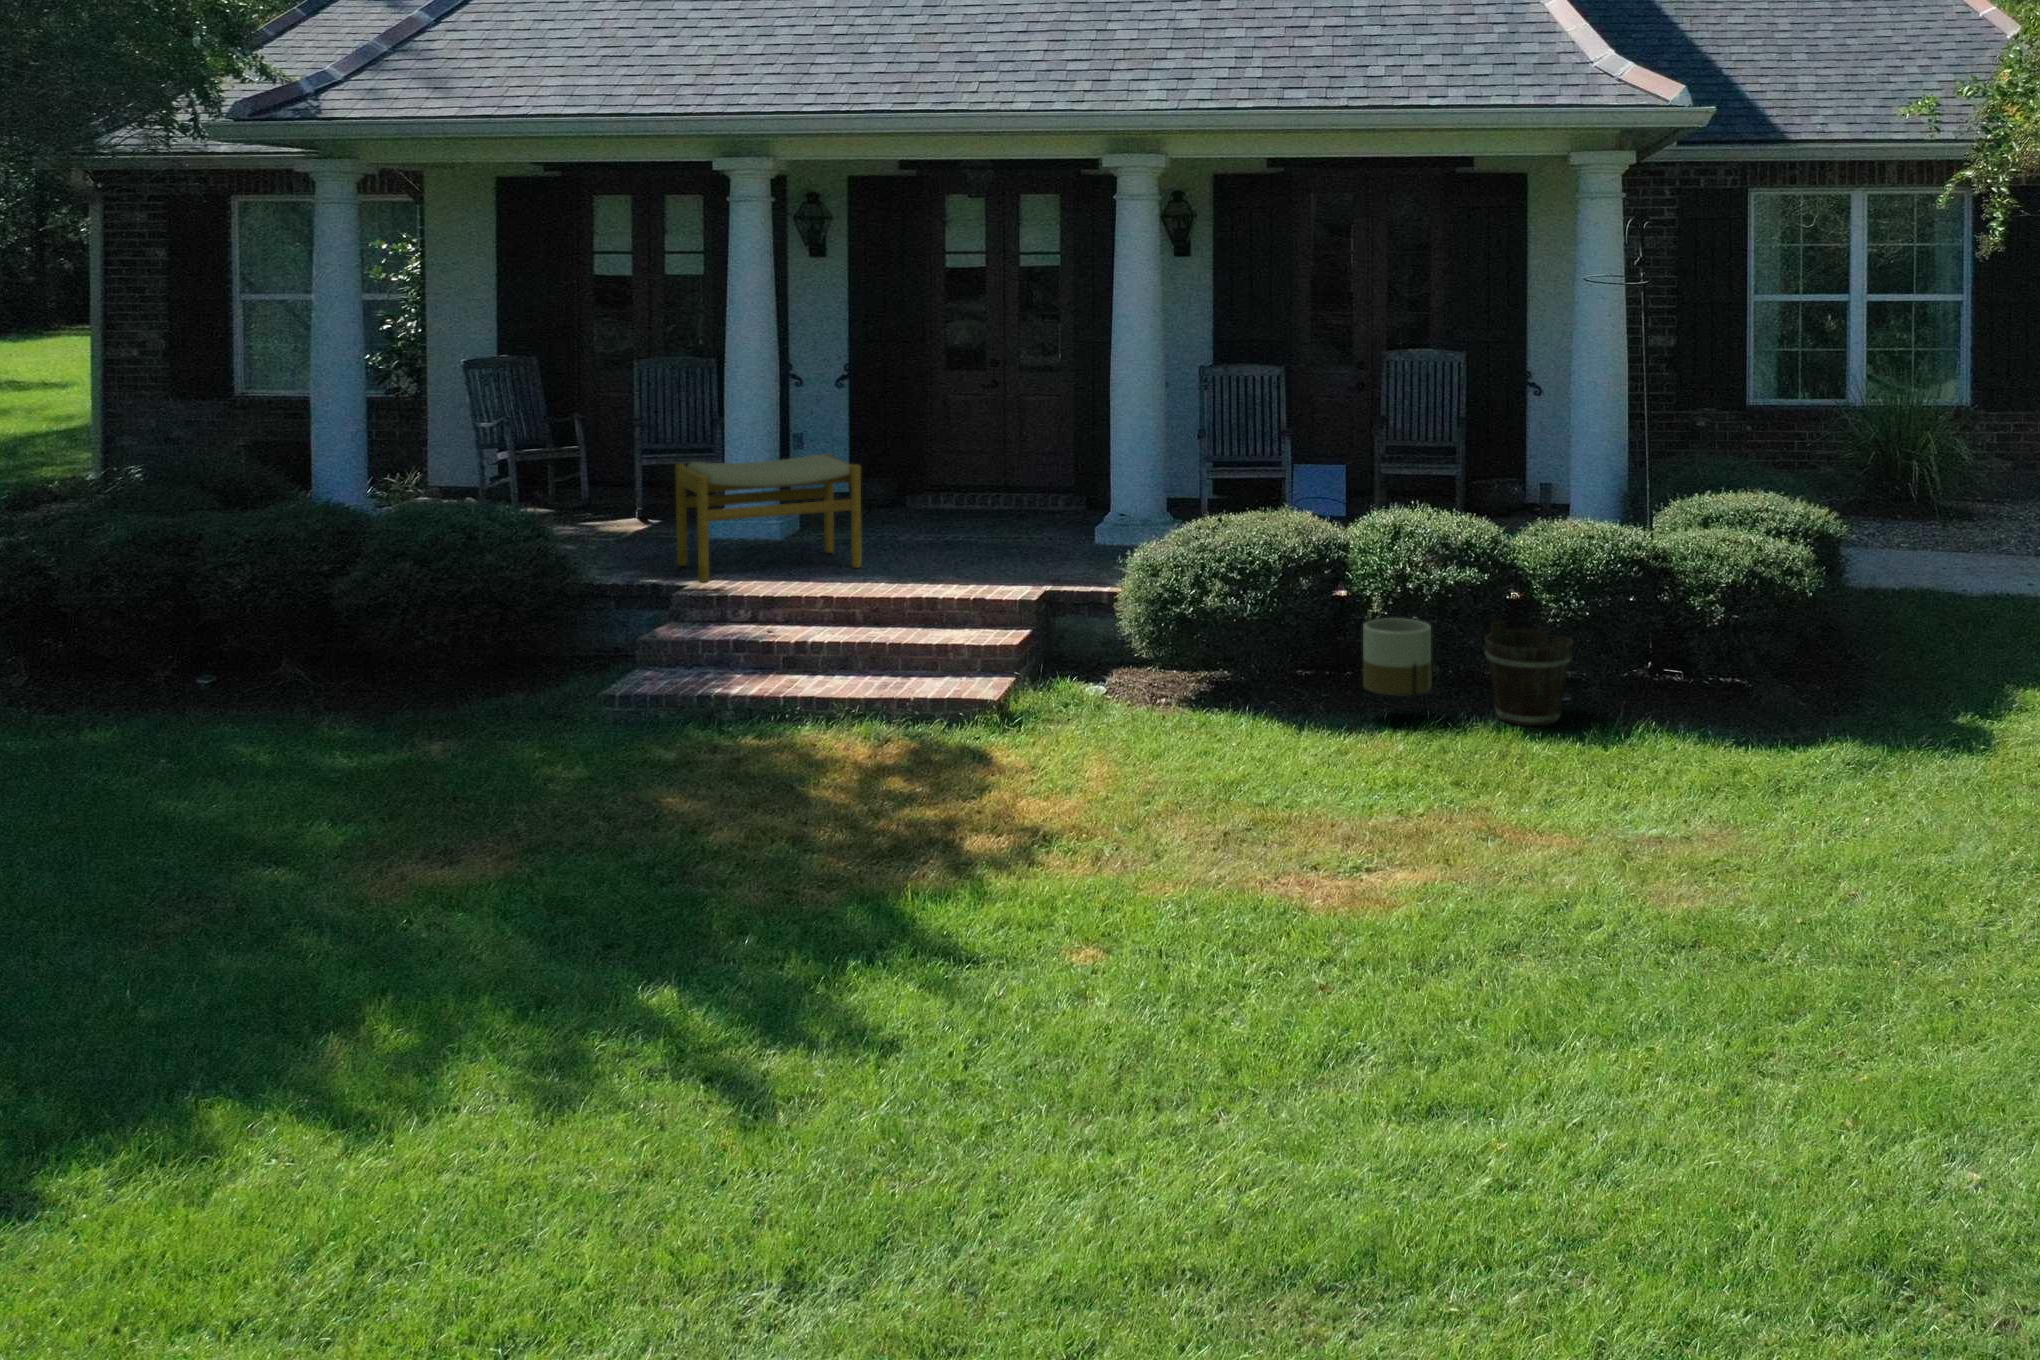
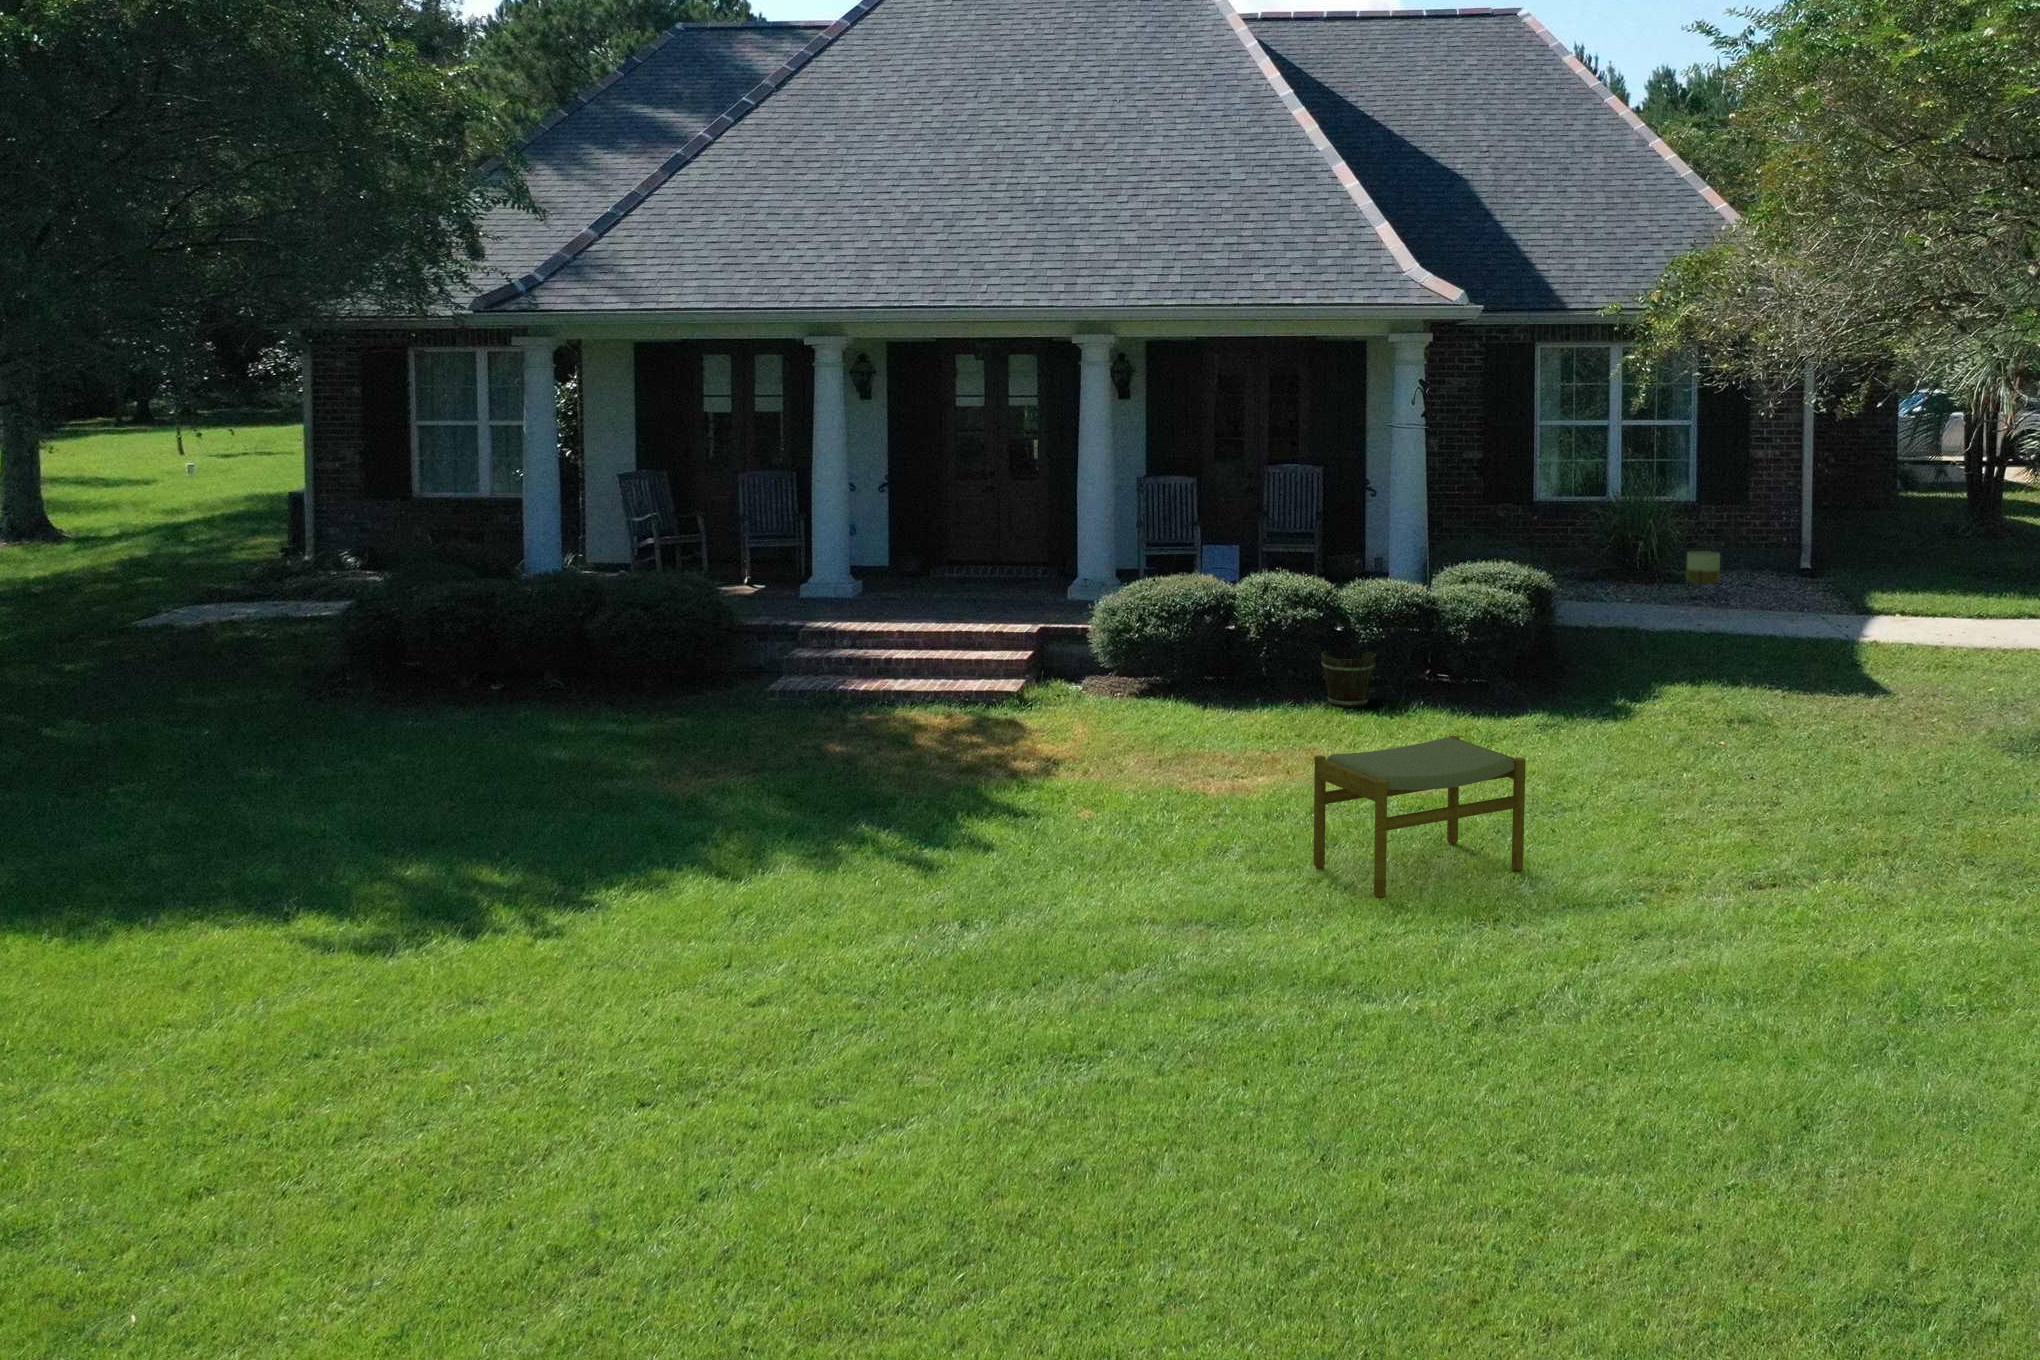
footstool: present [675,454,862,582] -> present [1314,736,1526,897]
planter: present [1360,618,1431,728] -> present [1686,551,1720,585]

